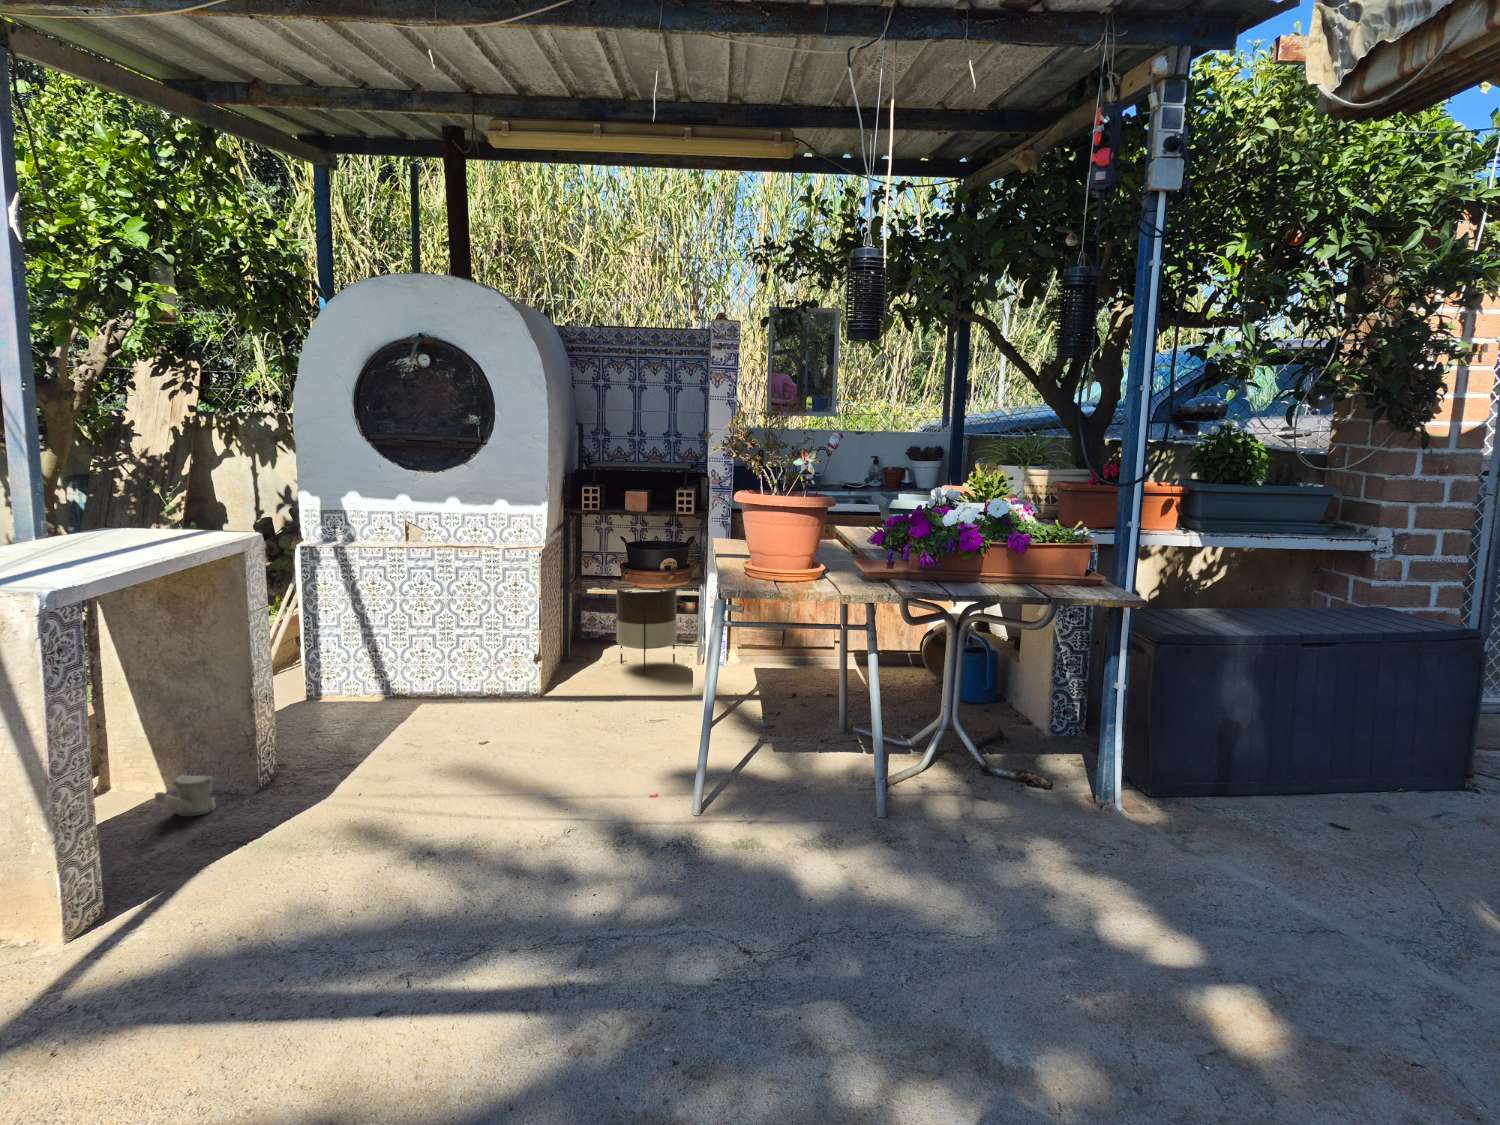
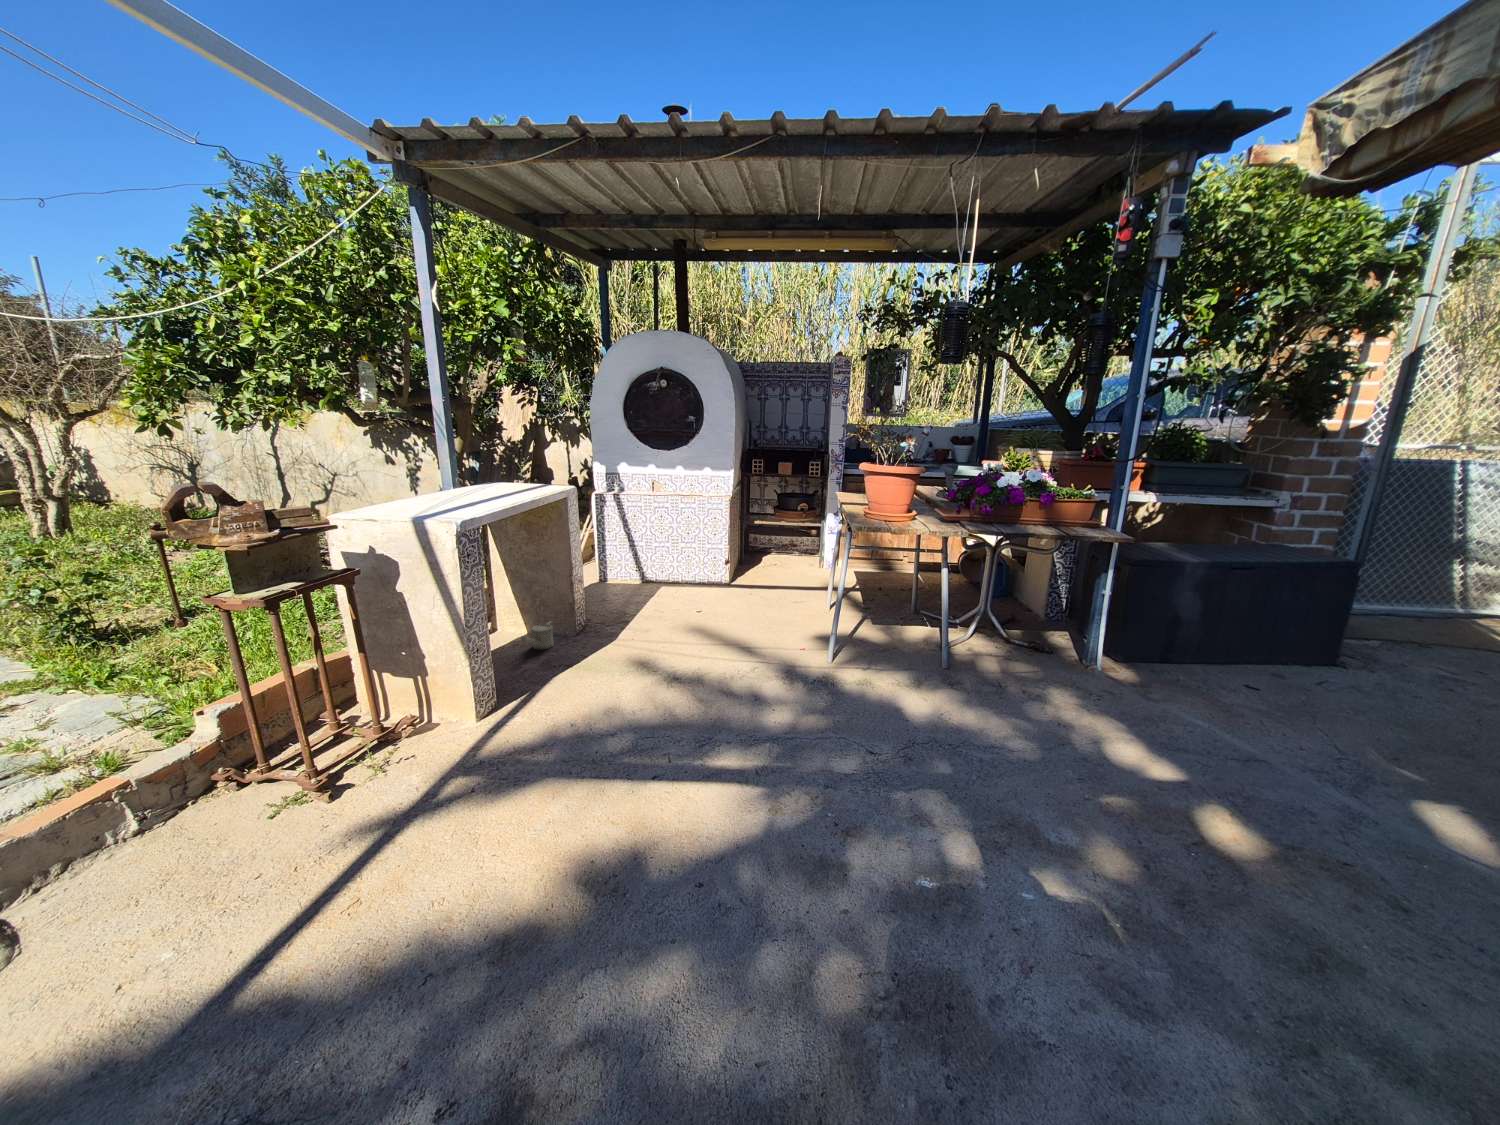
planter: present [616,588,677,674] -> none [772,518,808,572]

